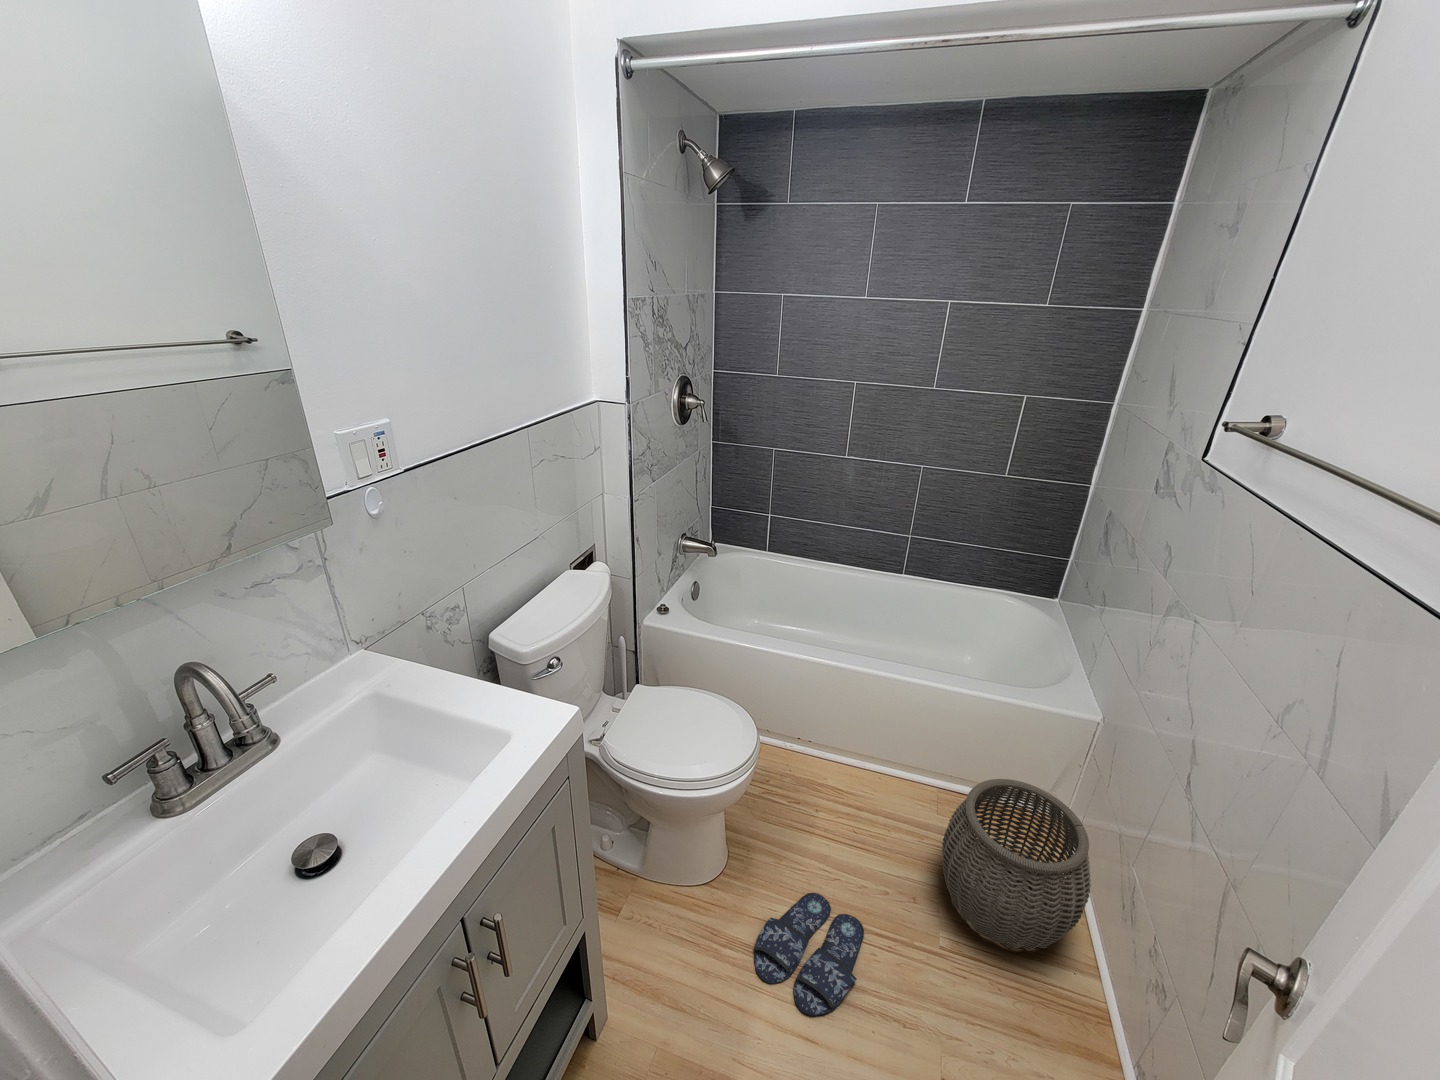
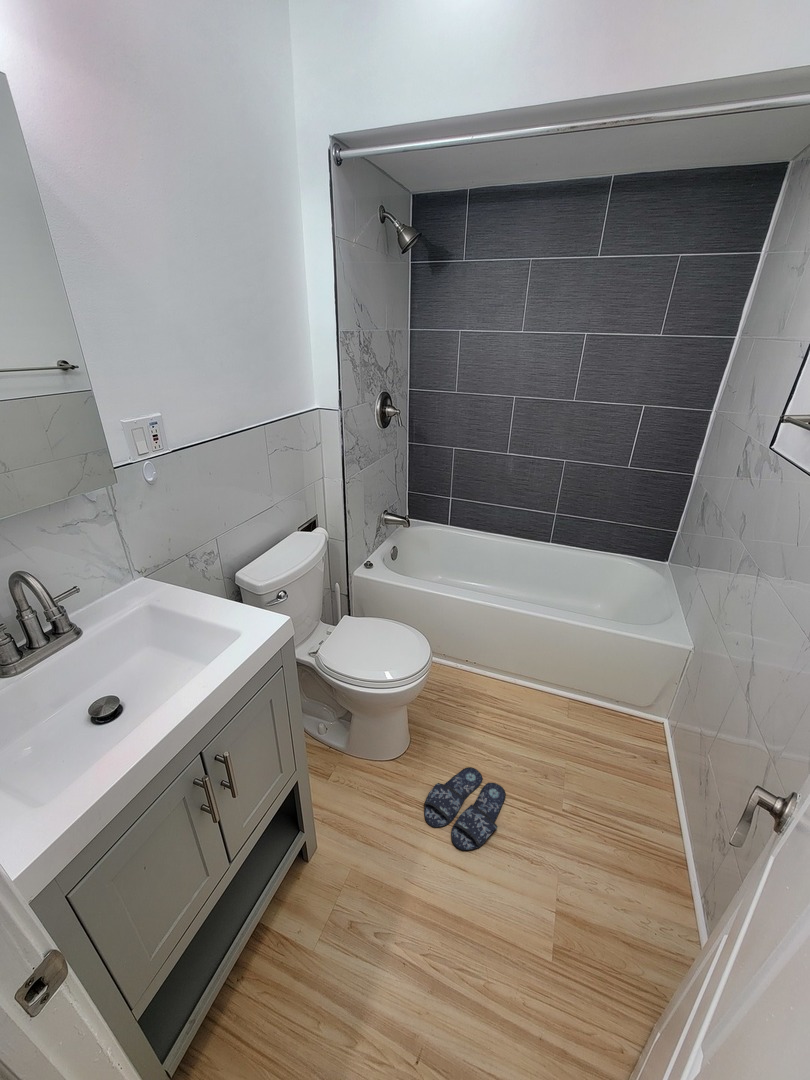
woven basket: present [942,779,1091,950] -> none [566,689,676,813]

